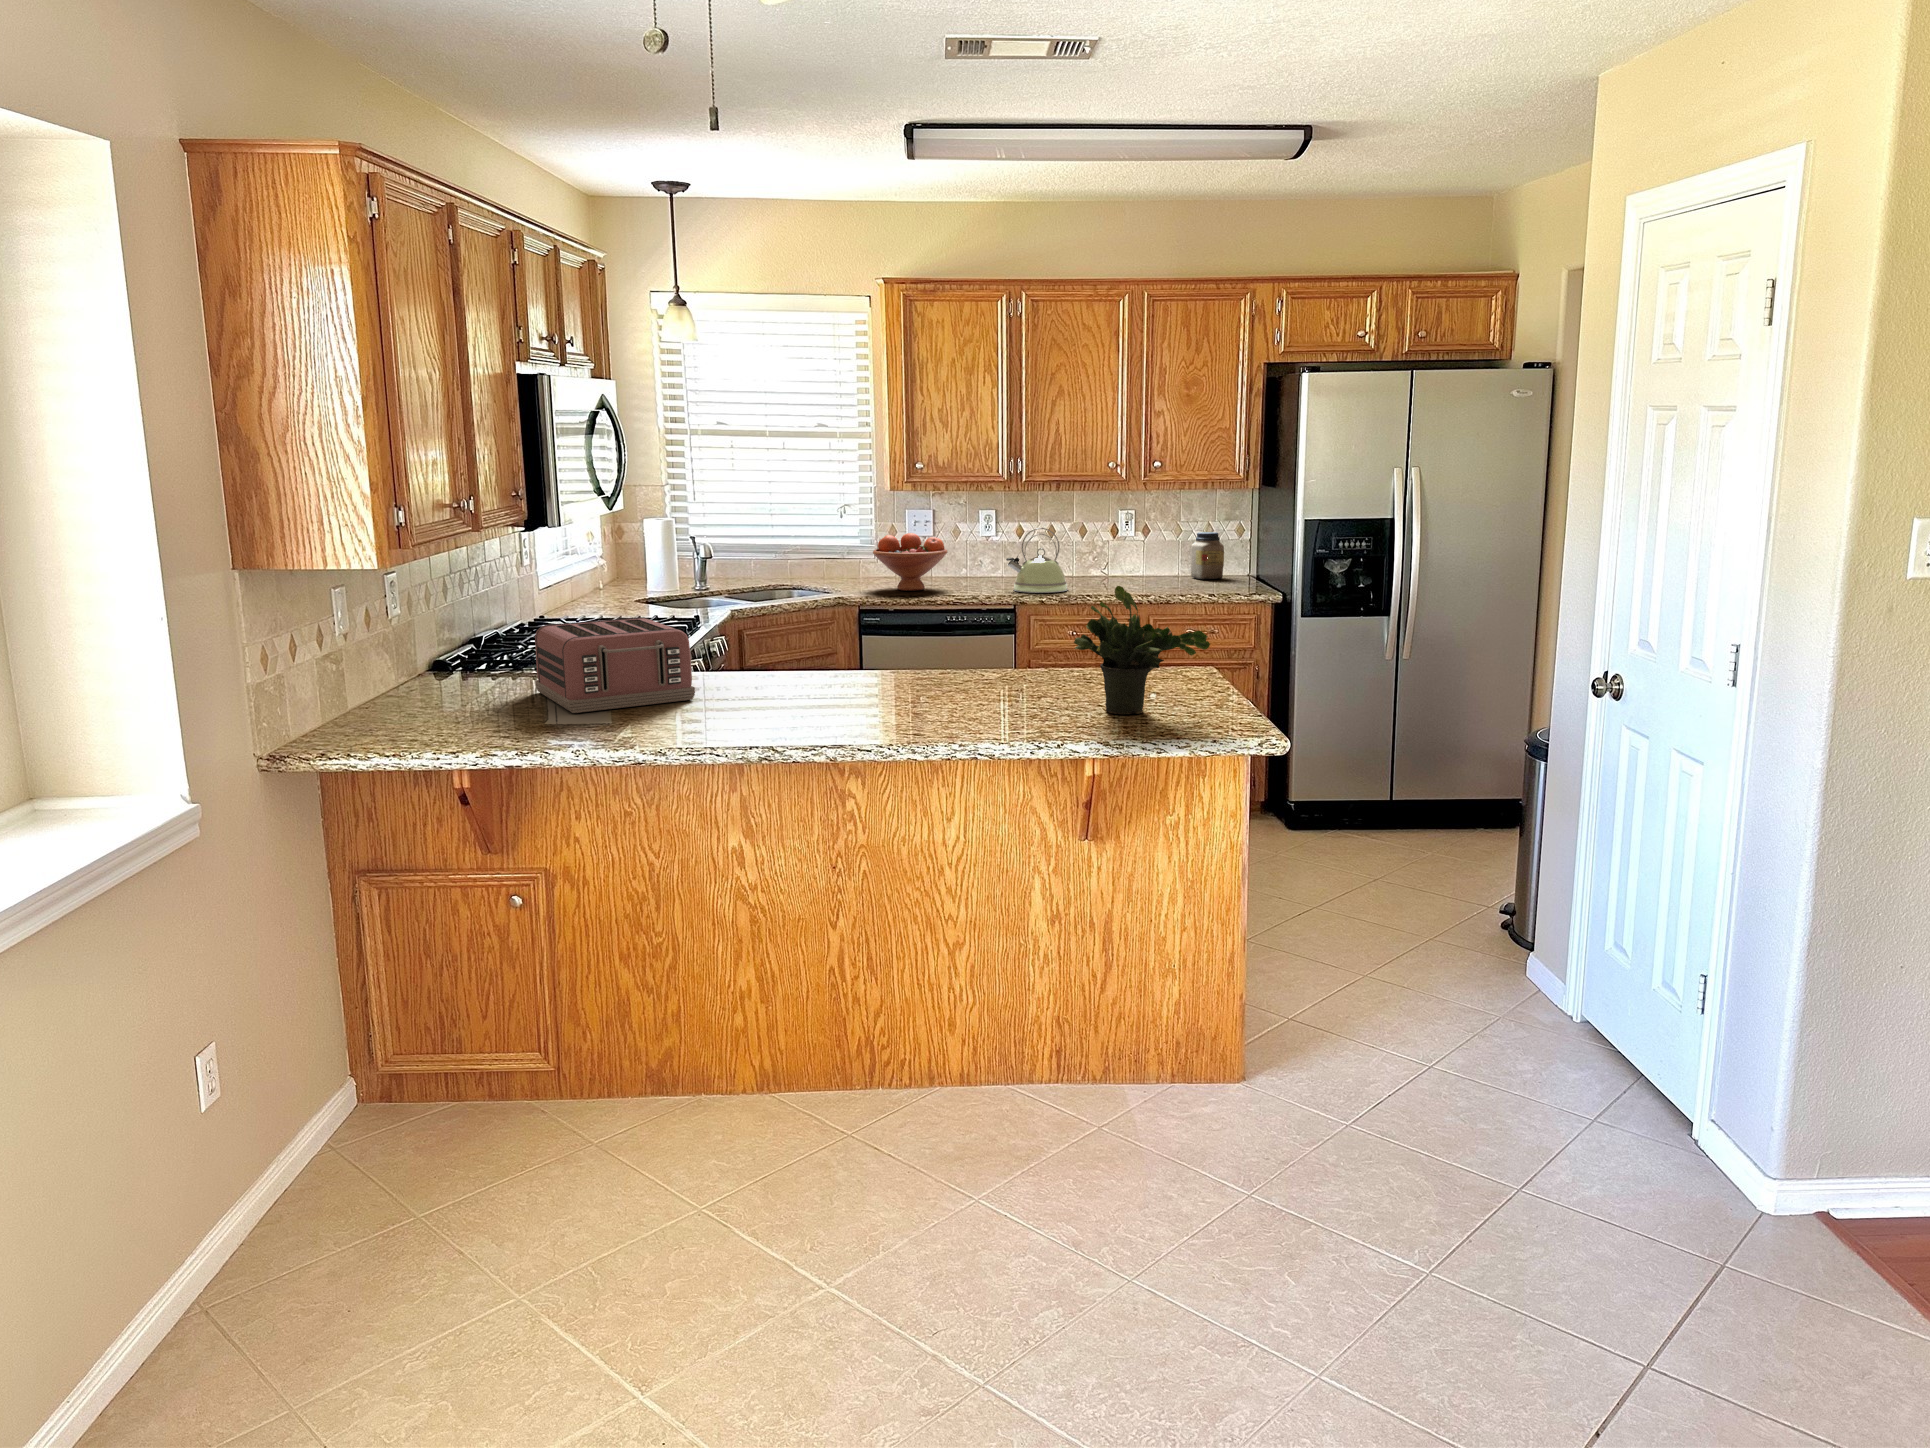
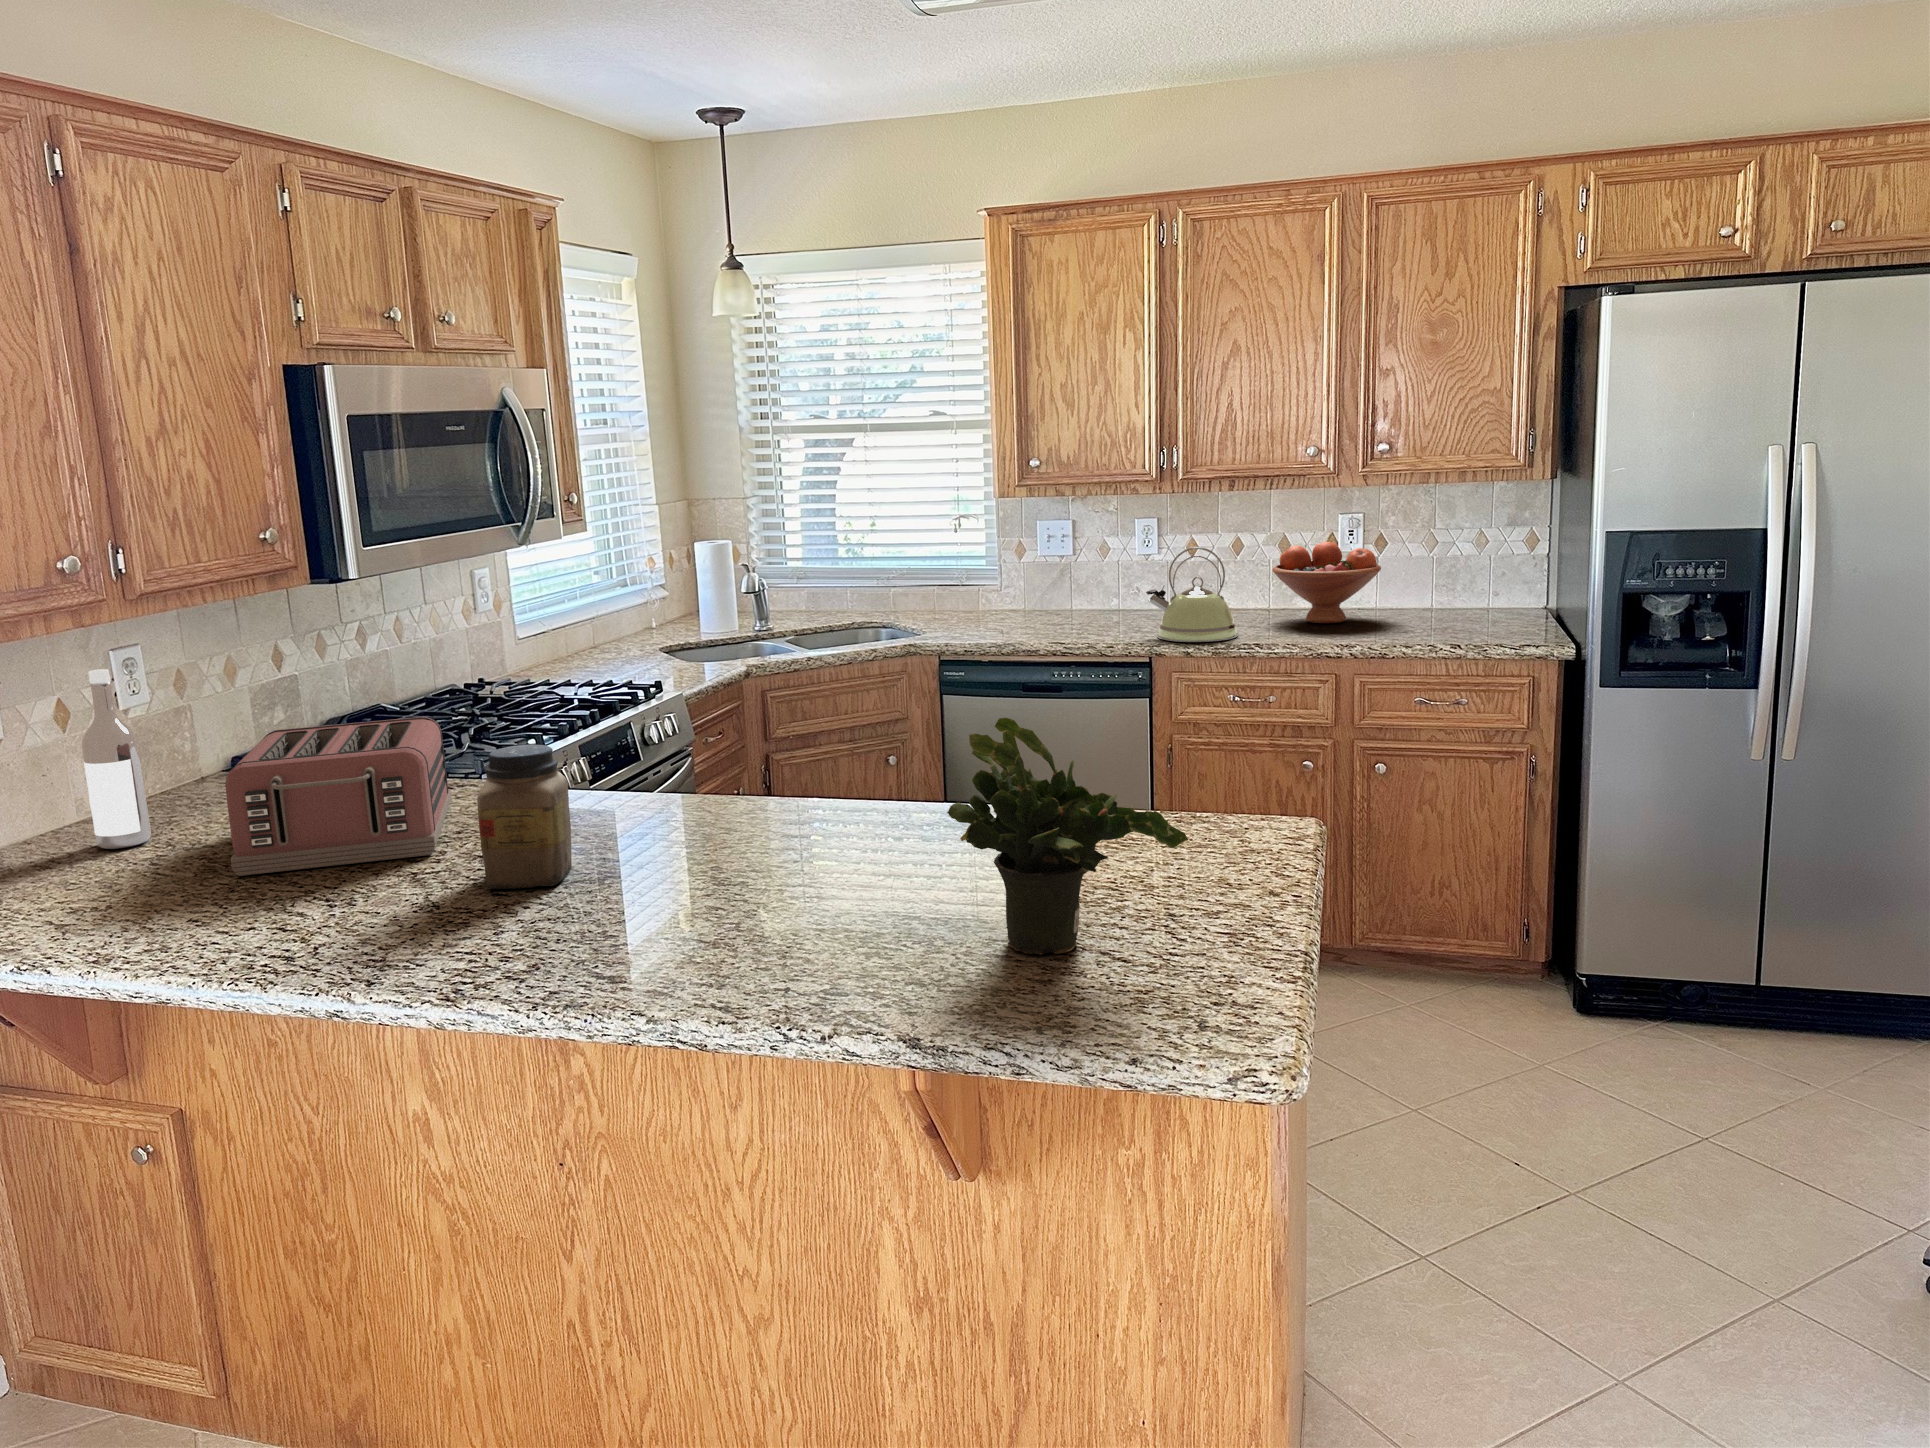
jar: present [1191,532,1224,579] -> present [477,744,572,889]
fruit bowl: present [873,533,948,591] -> present [1272,542,1381,623]
wine bottle: none [414,580,457,708] -> present [82,669,151,849]

